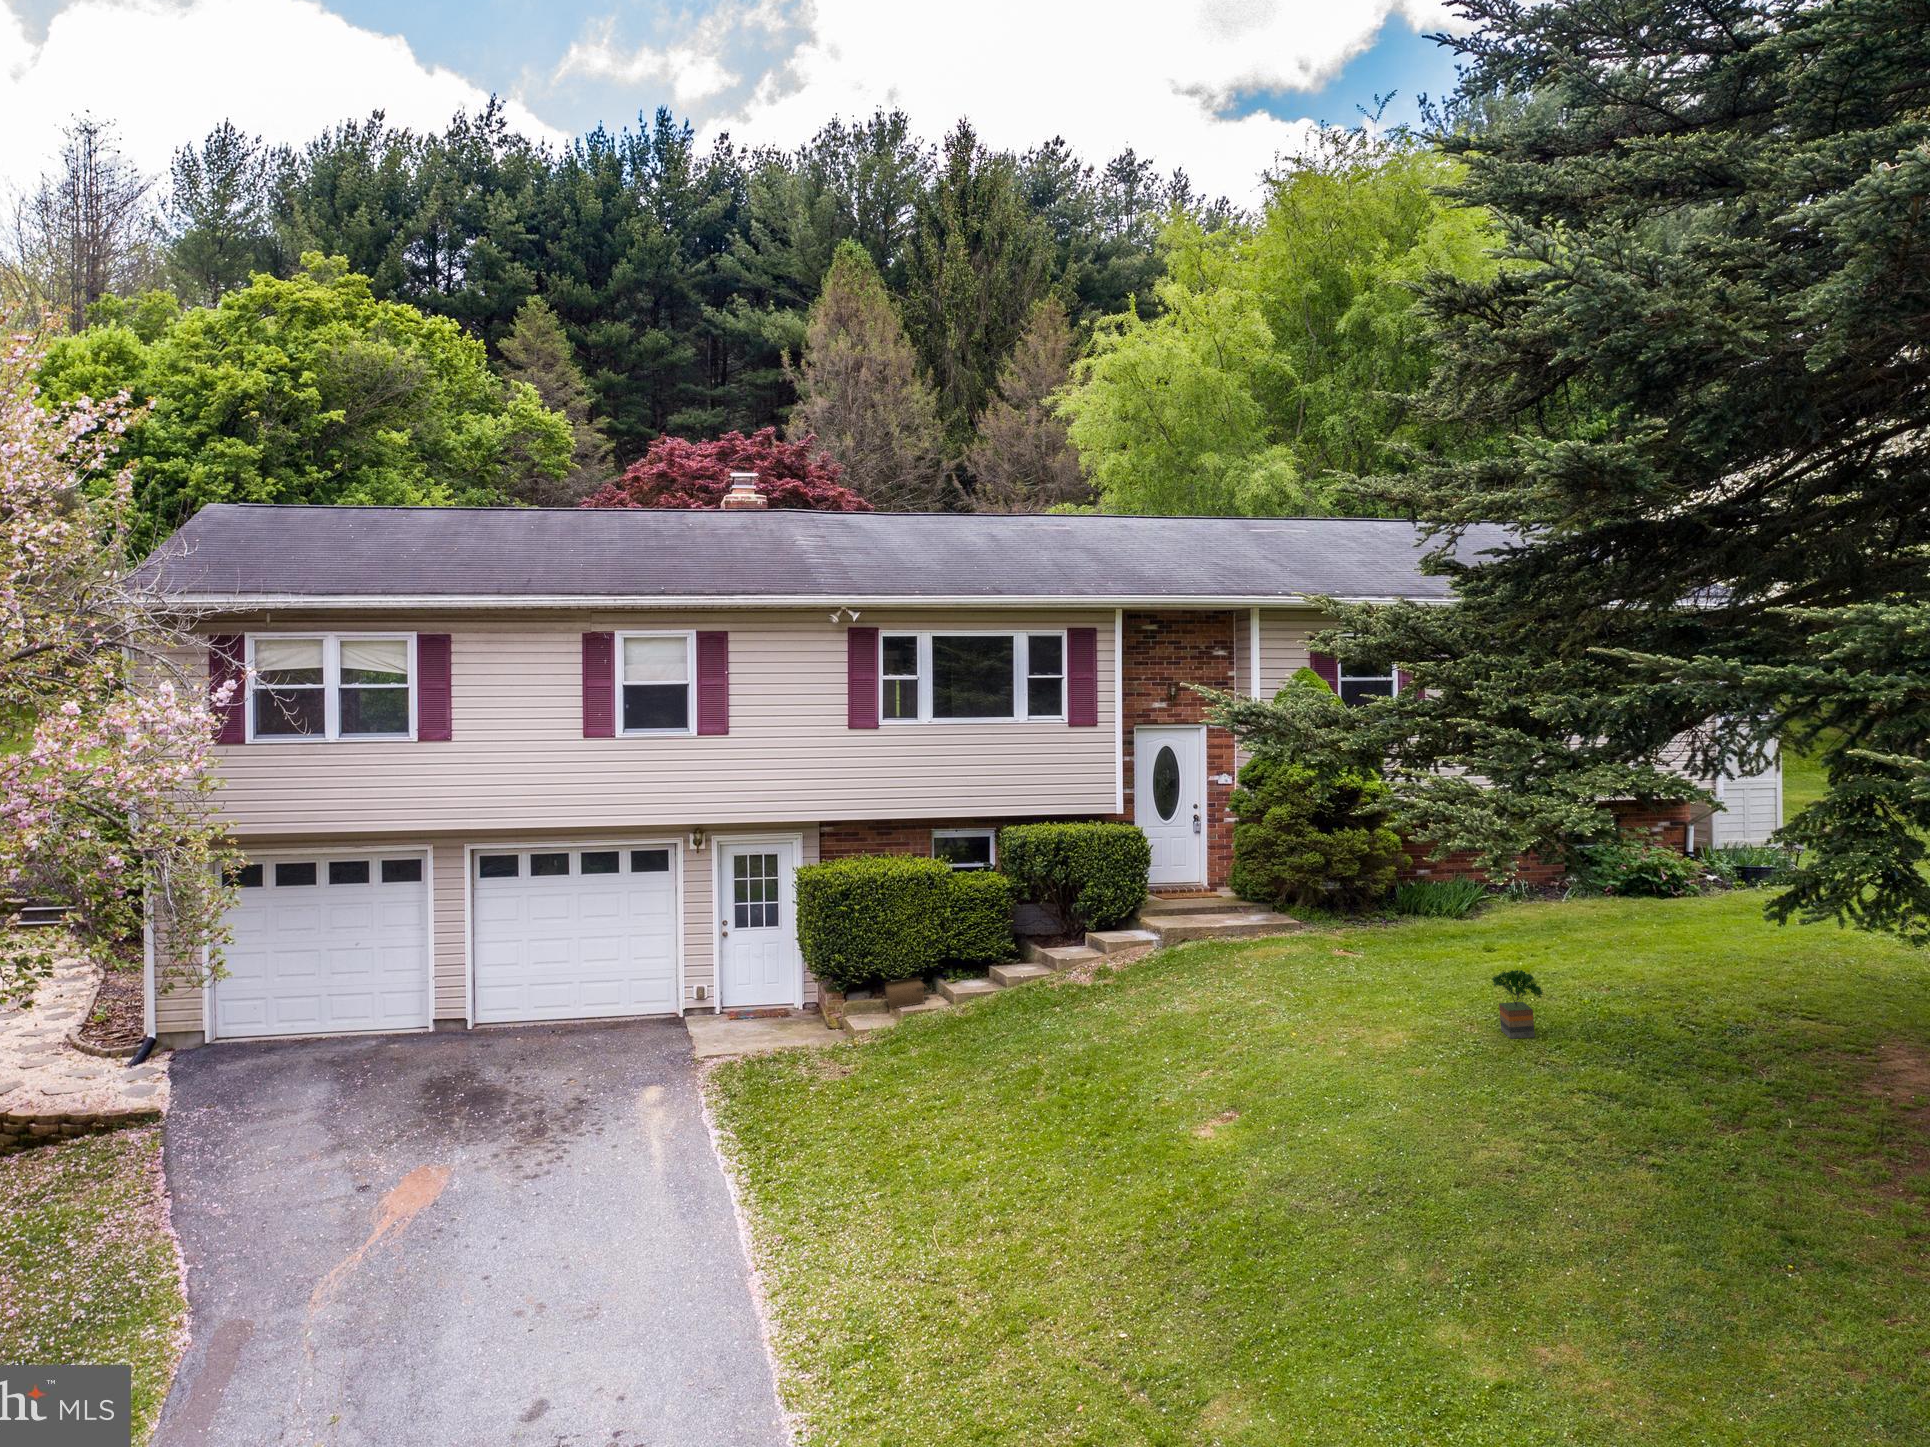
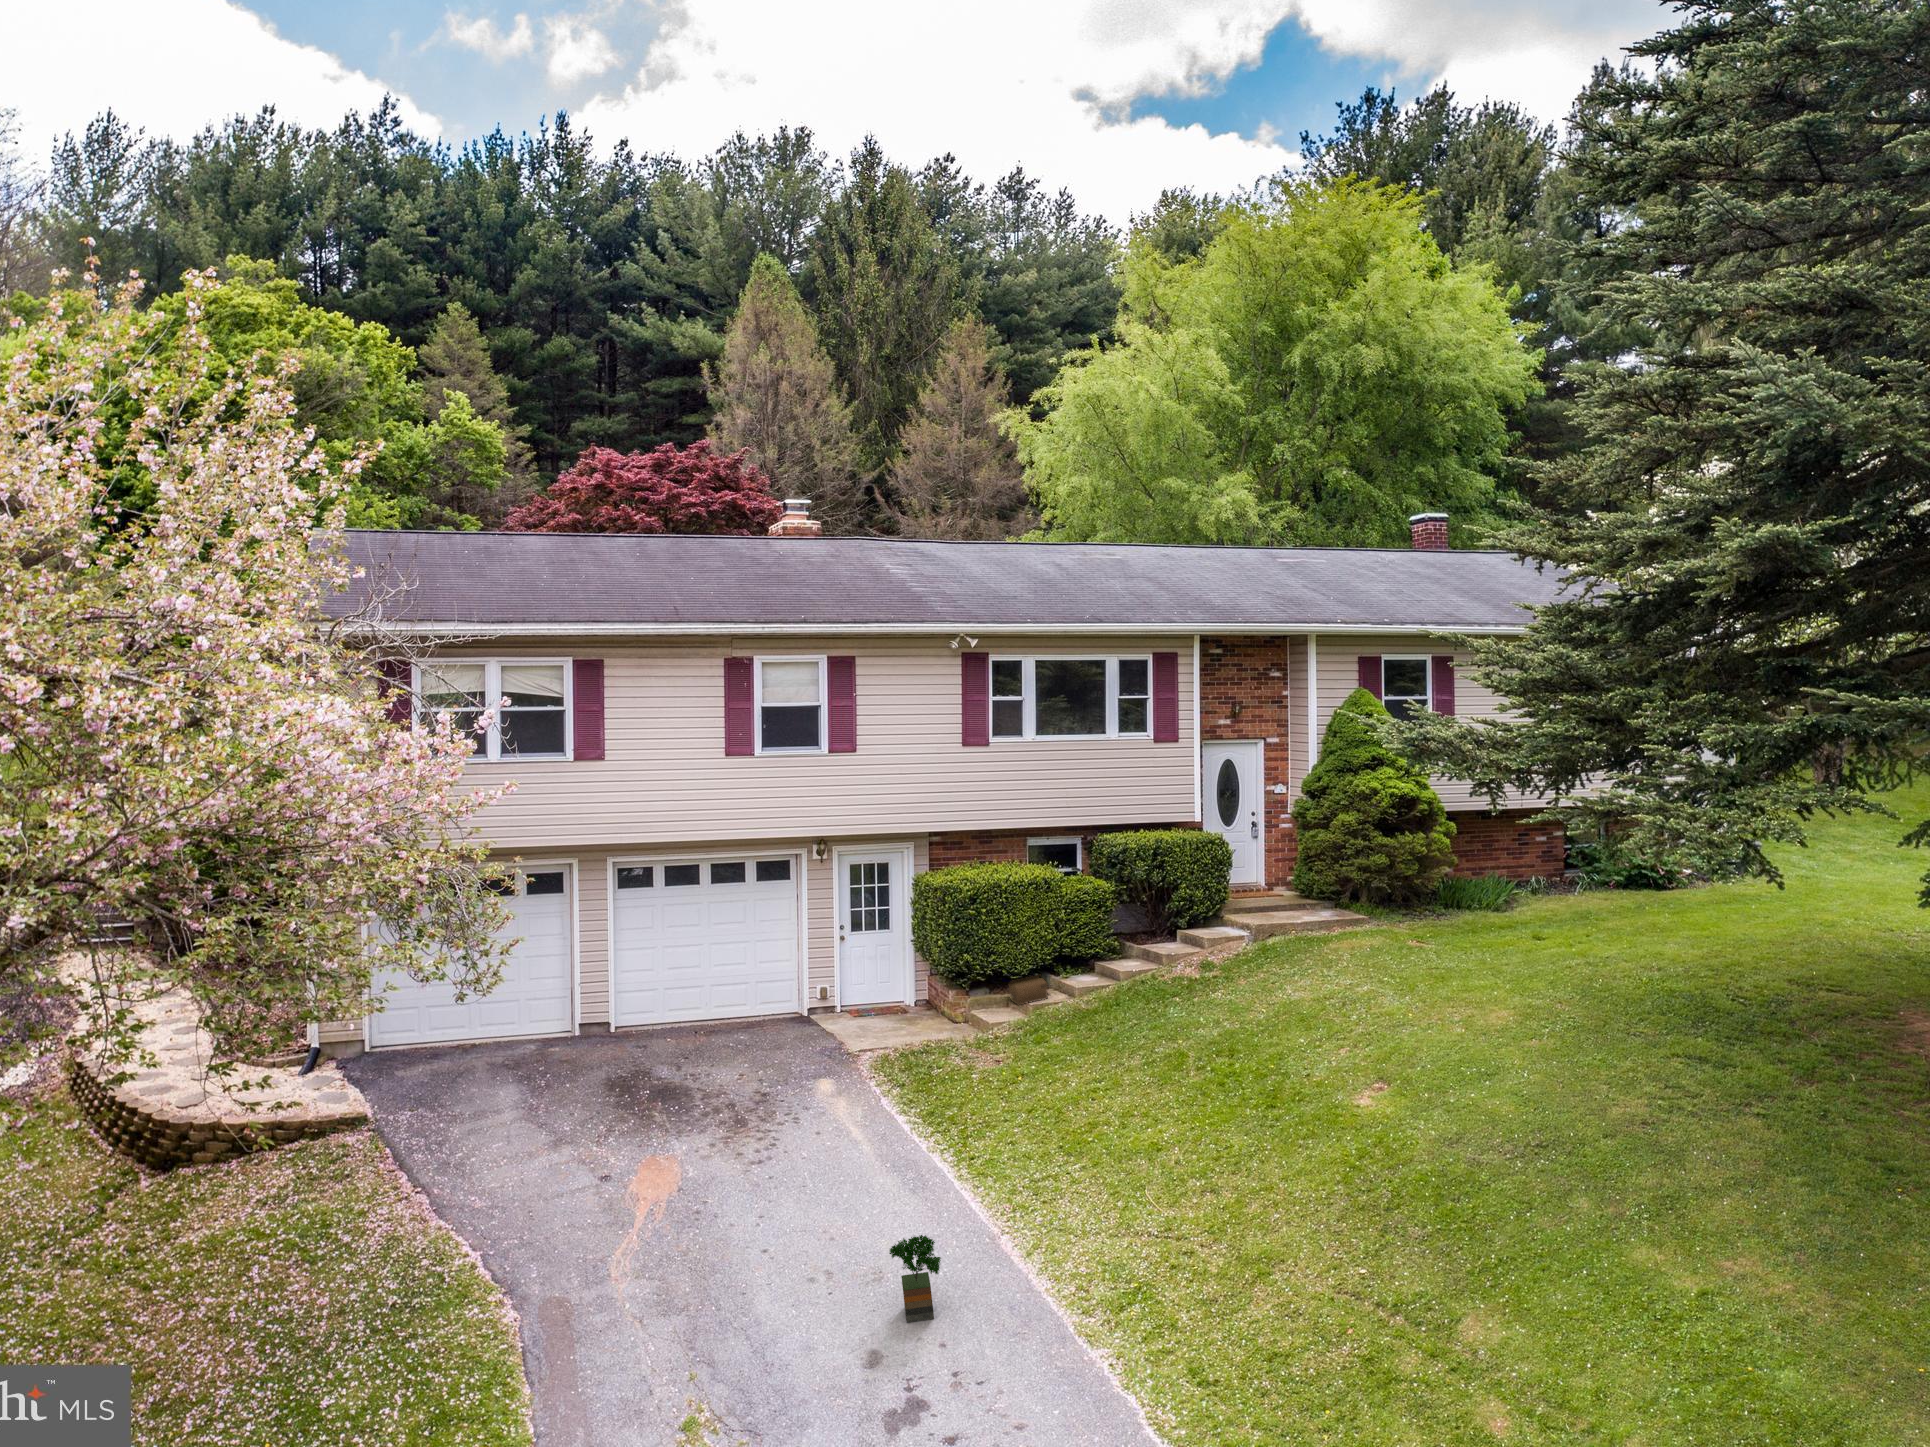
potted tree: present [1492,970,1543,1039] -> present [889,1235,941,1323]

